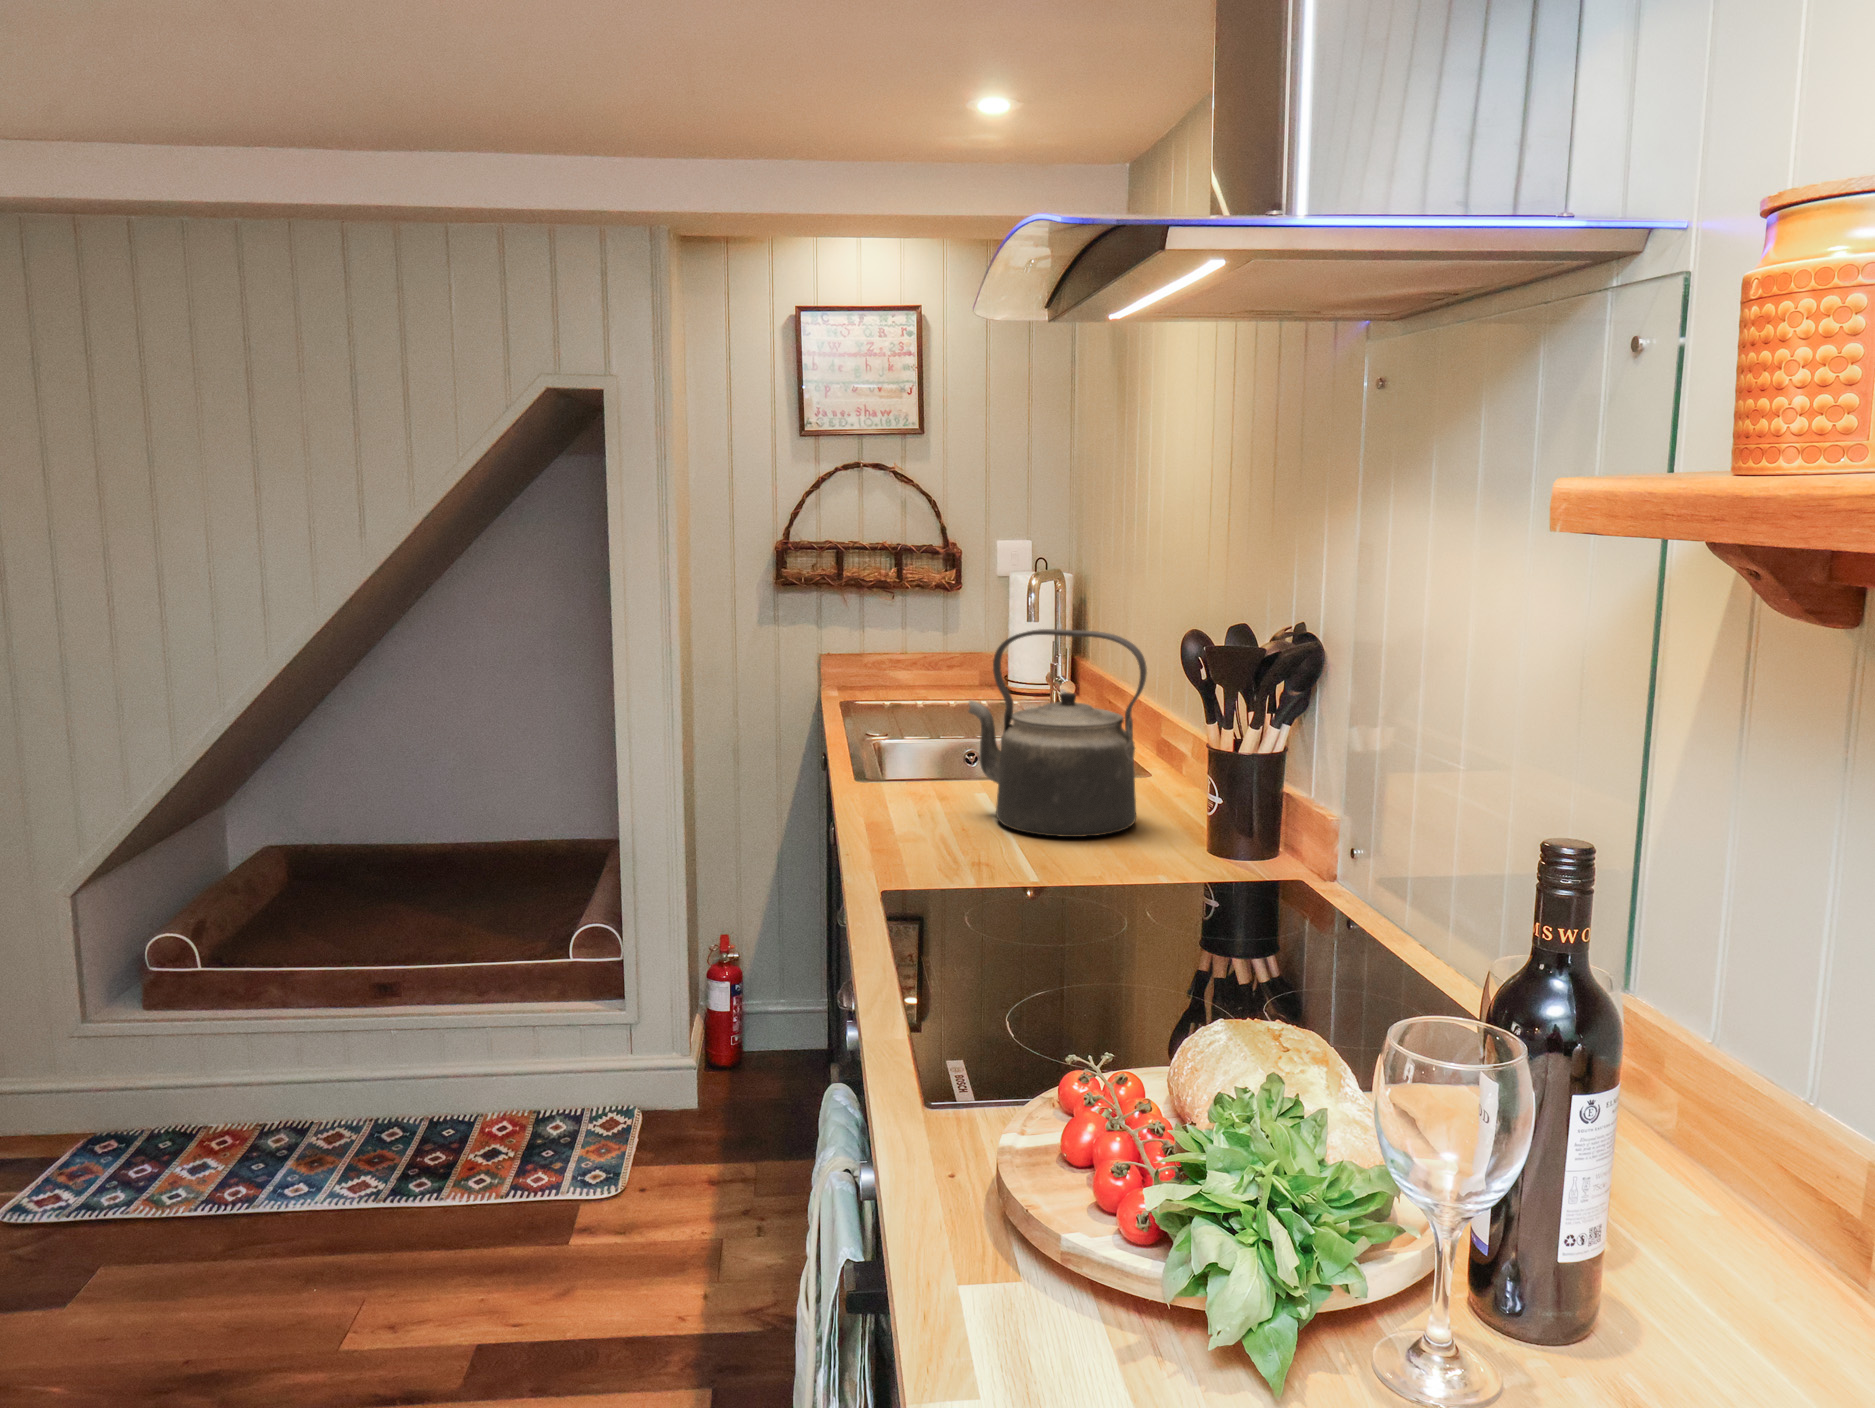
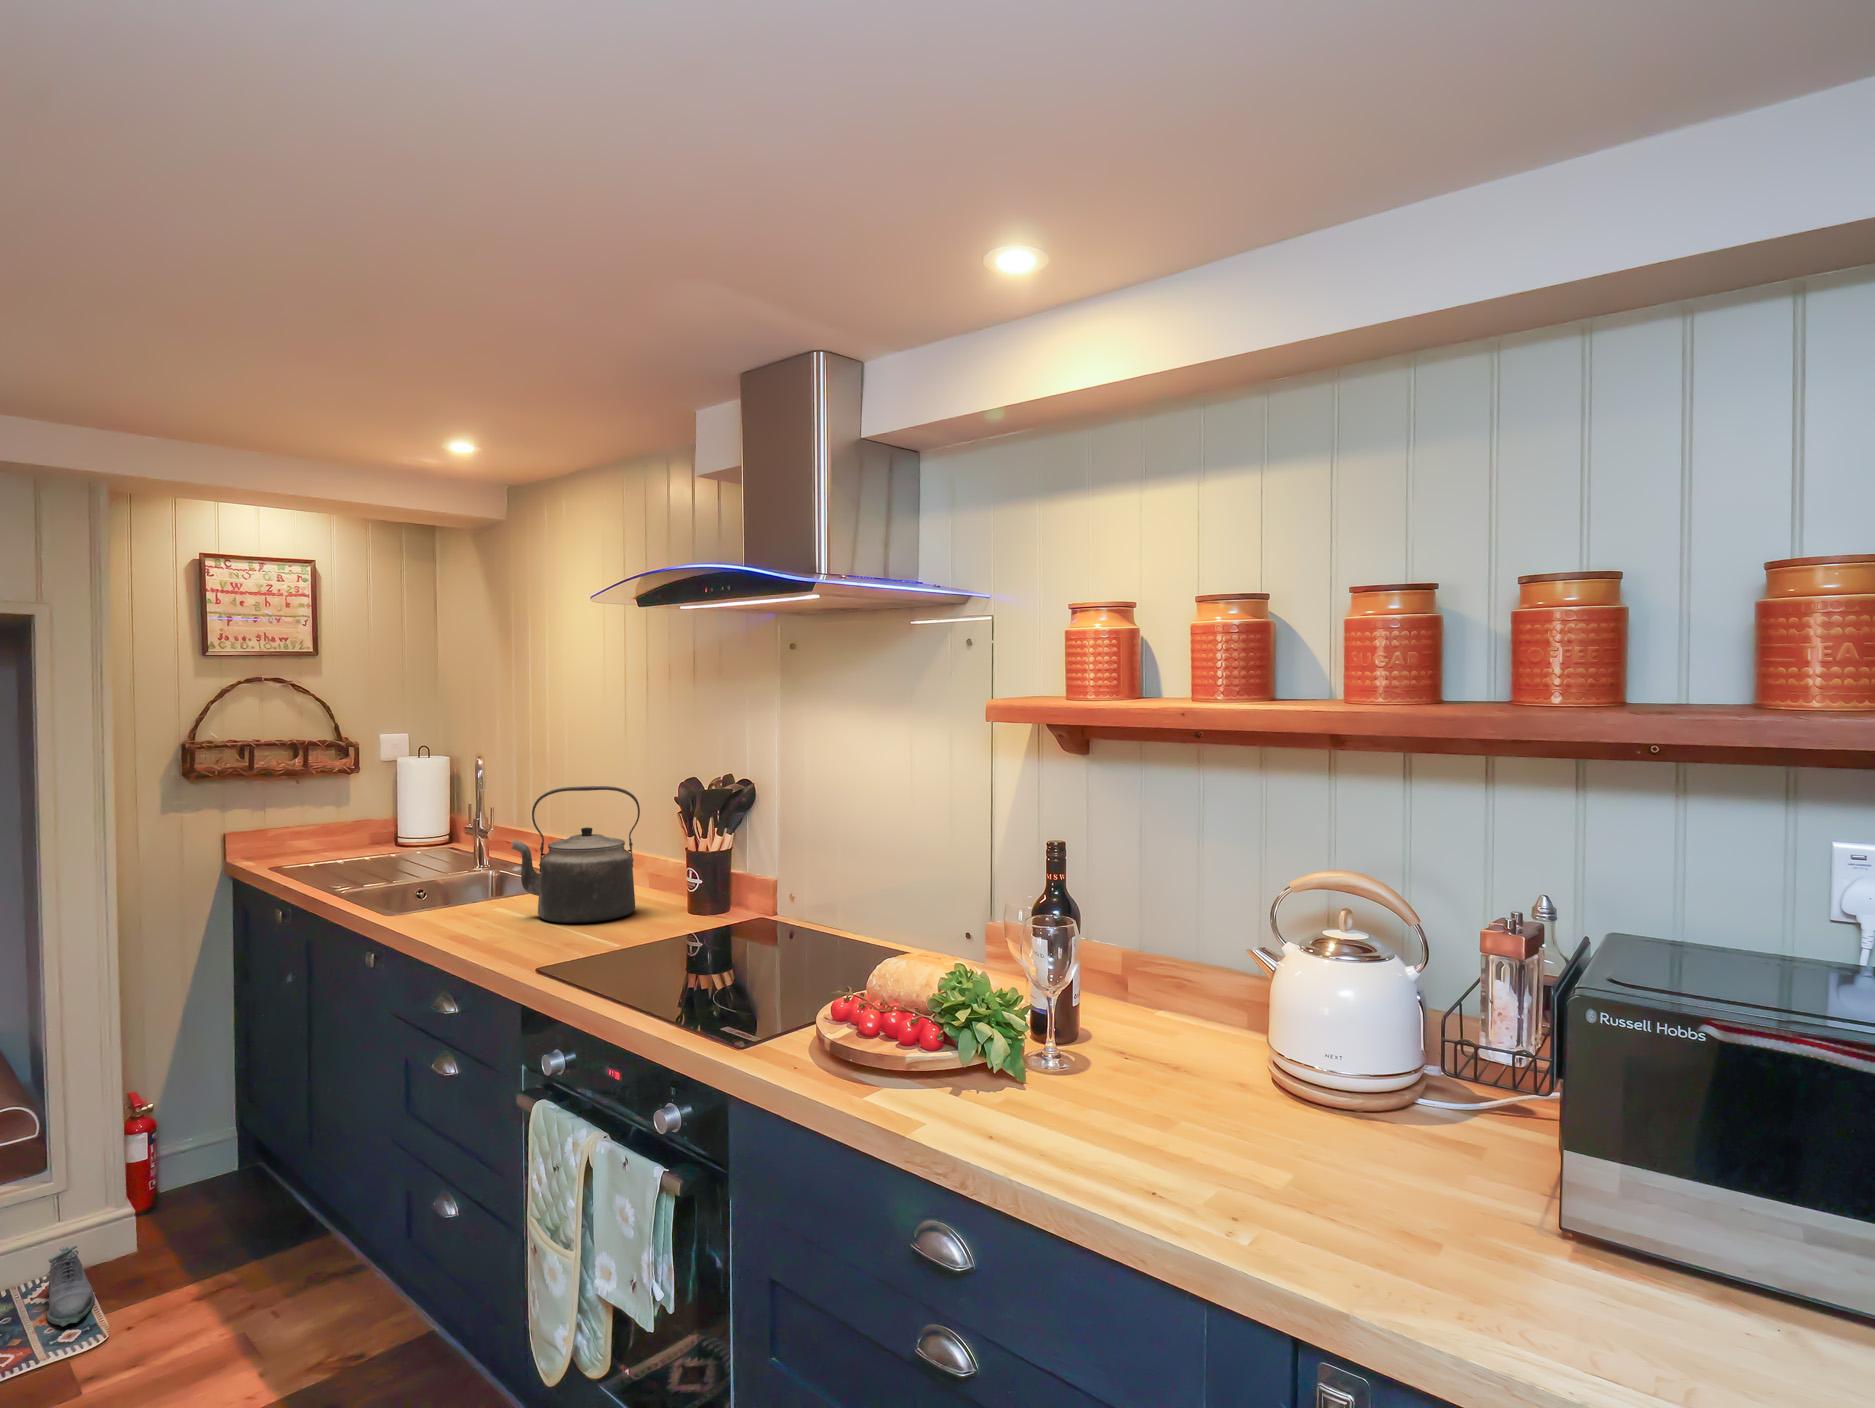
shoe: none [592,1081,638,1165] -> present [47,1245,95,1326]

